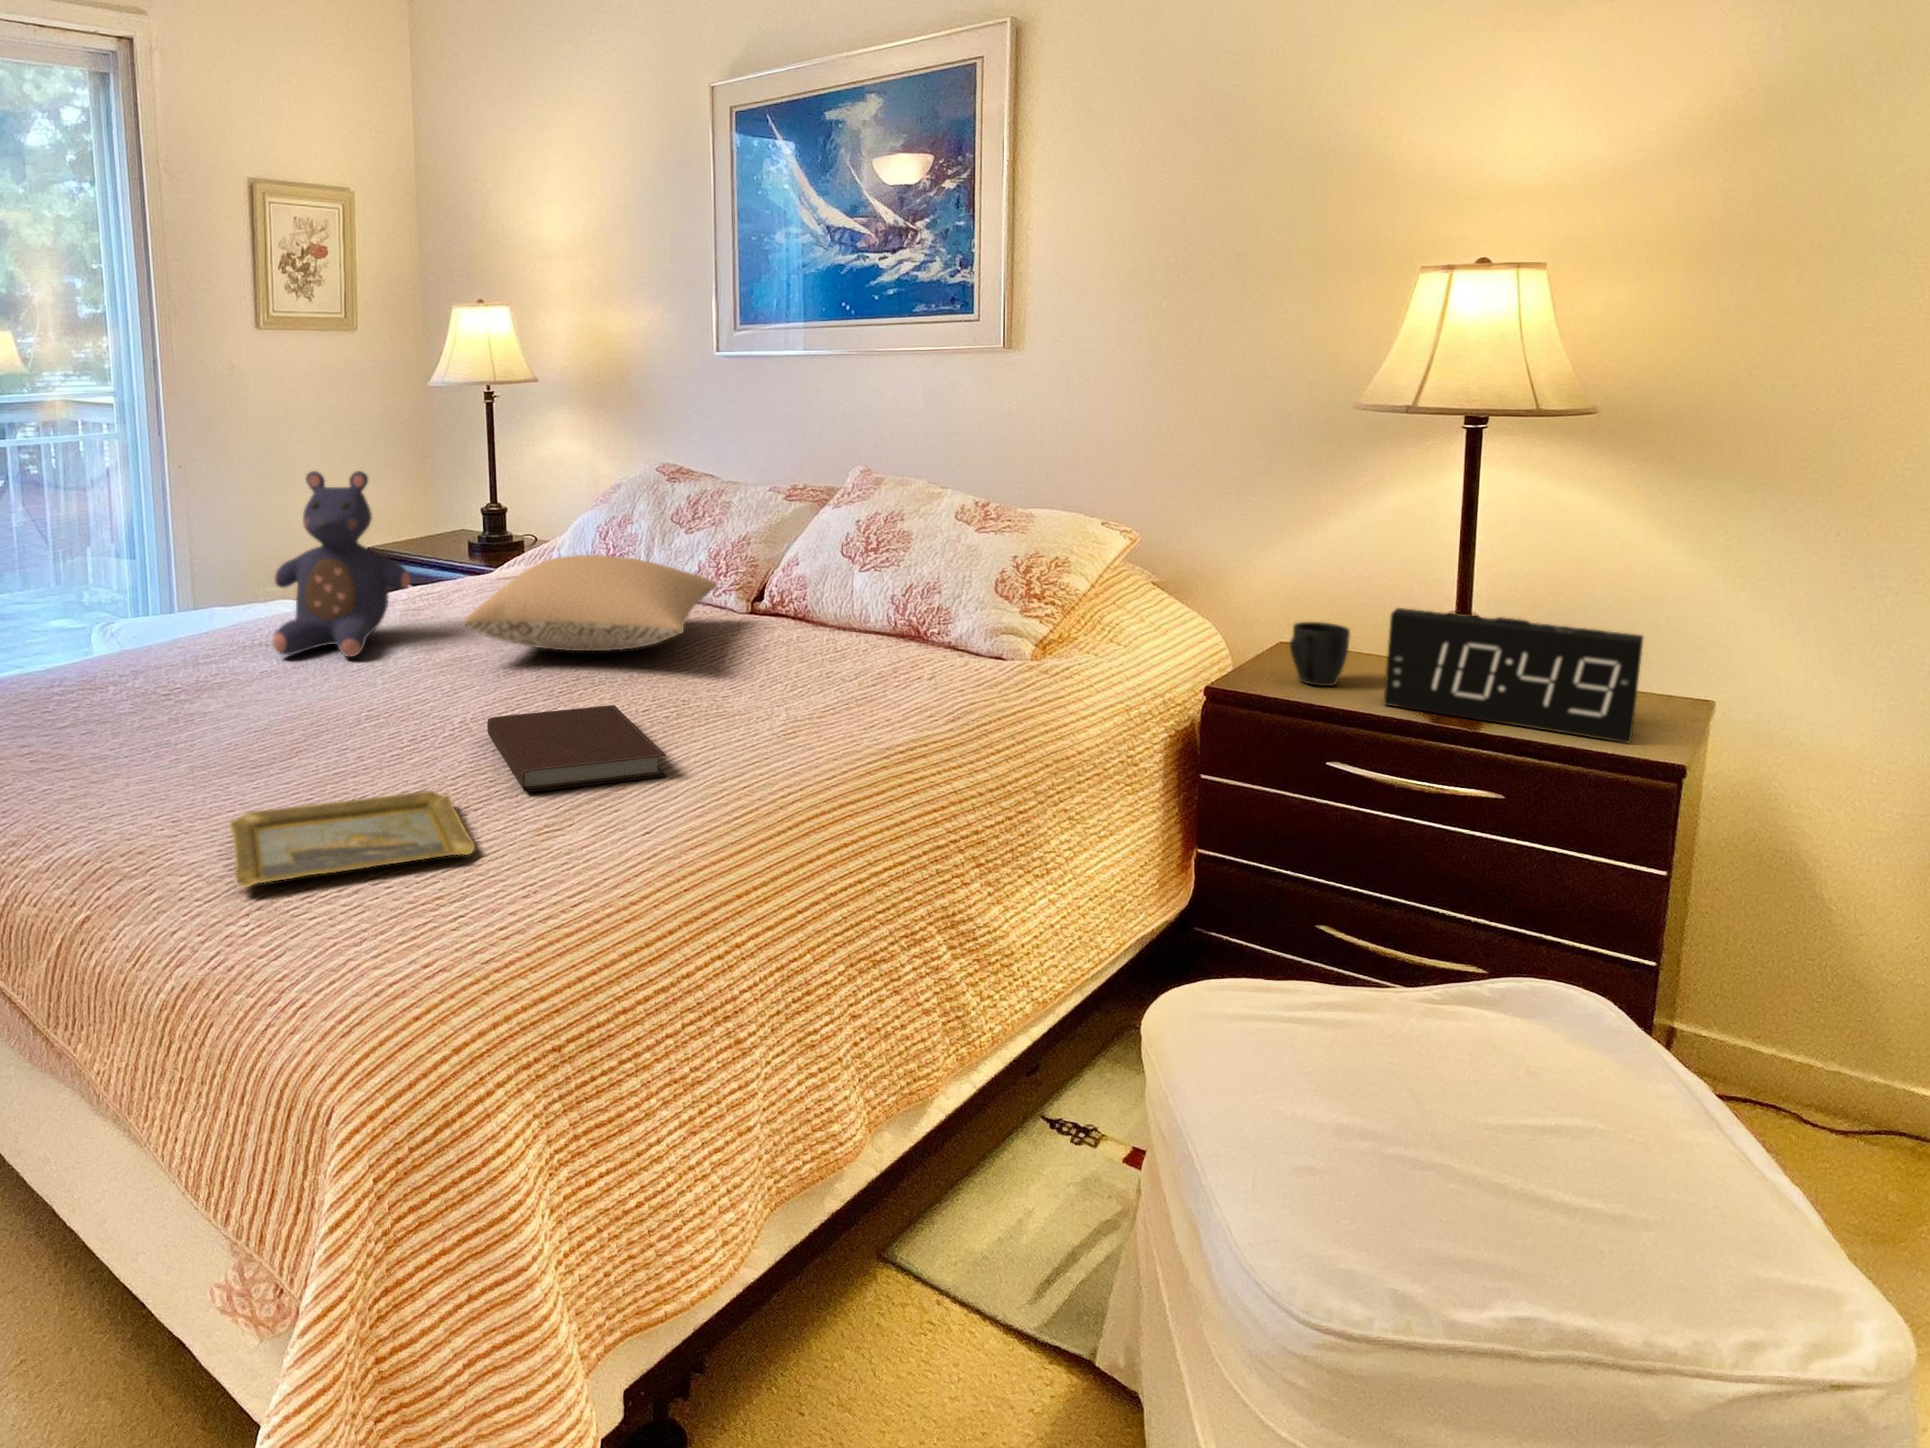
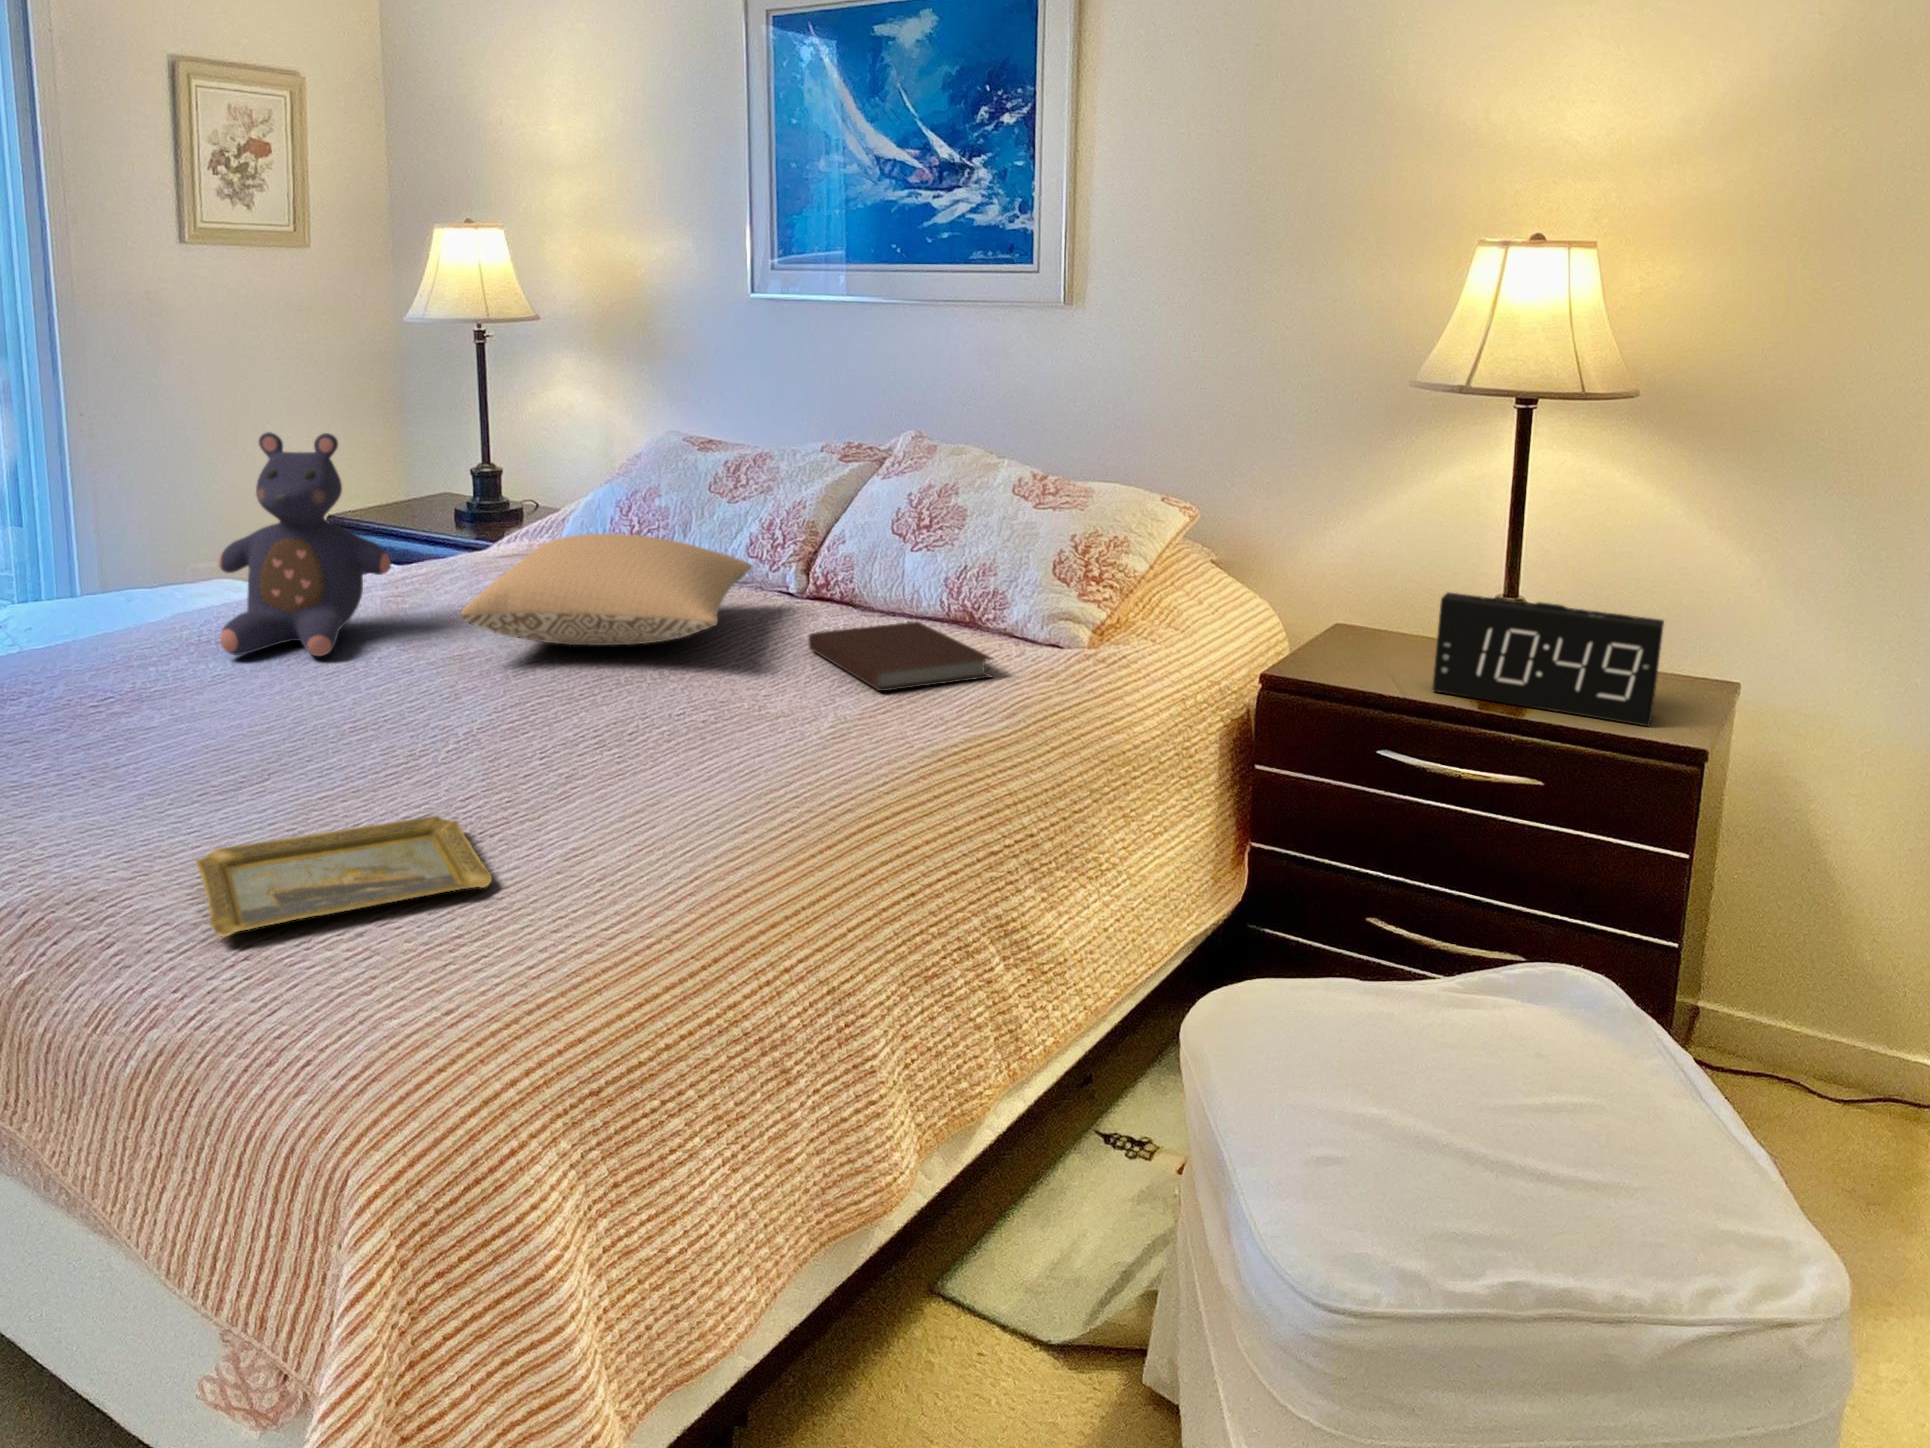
mug: present [1290,622,1350,686] -> none [1346,606,1404,672]
notebook: present [487,705,666,791] -> present [809,622,992,691]

